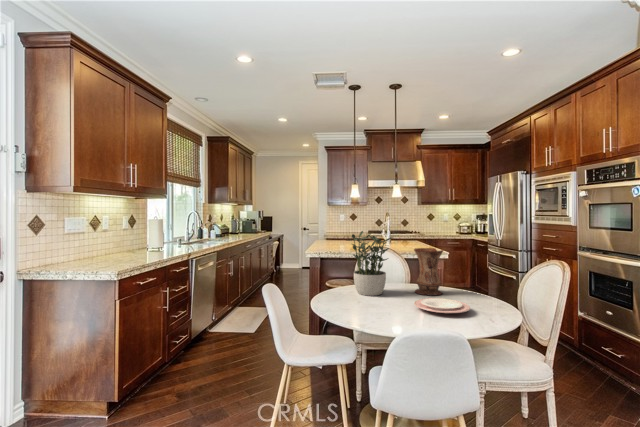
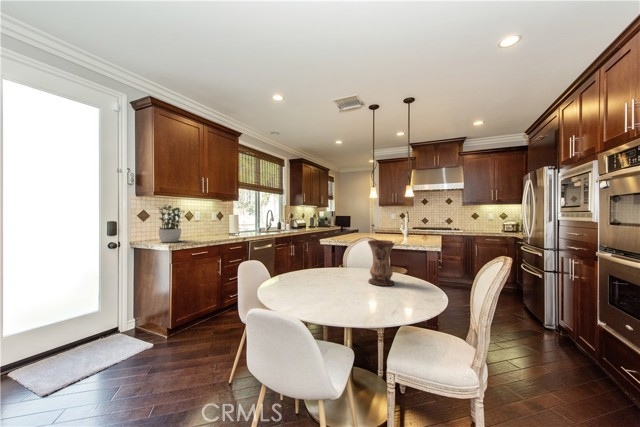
potted plant: present [347,231,392,296] -> present [159,206,184,242]
plate: present [414,298,470,314] -> none [332,288,385,307]

